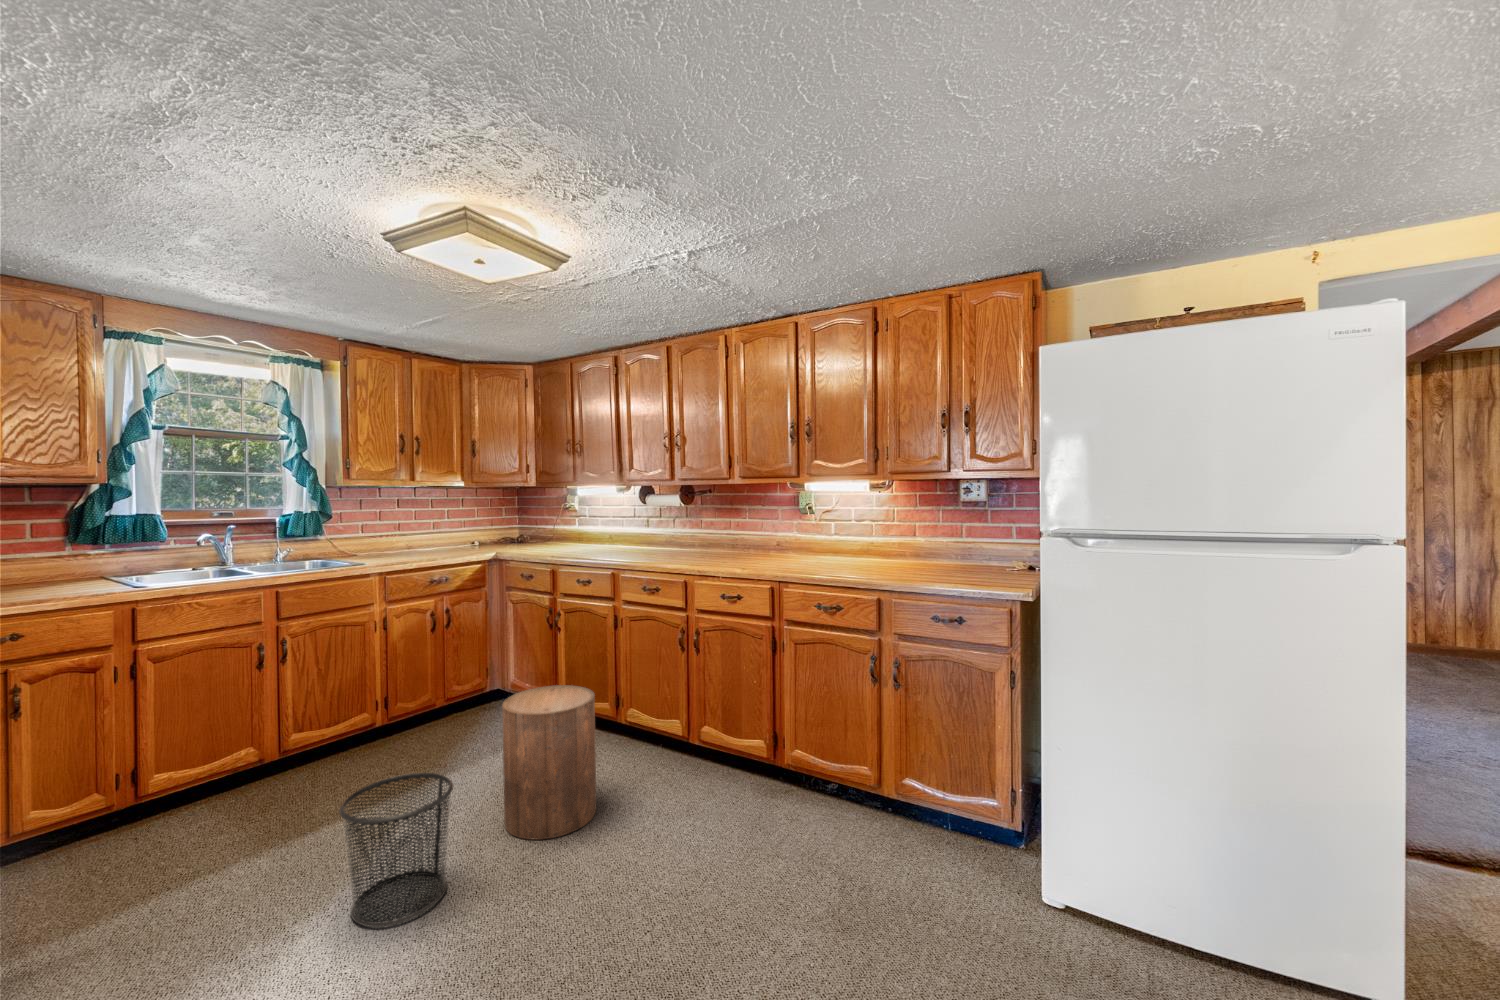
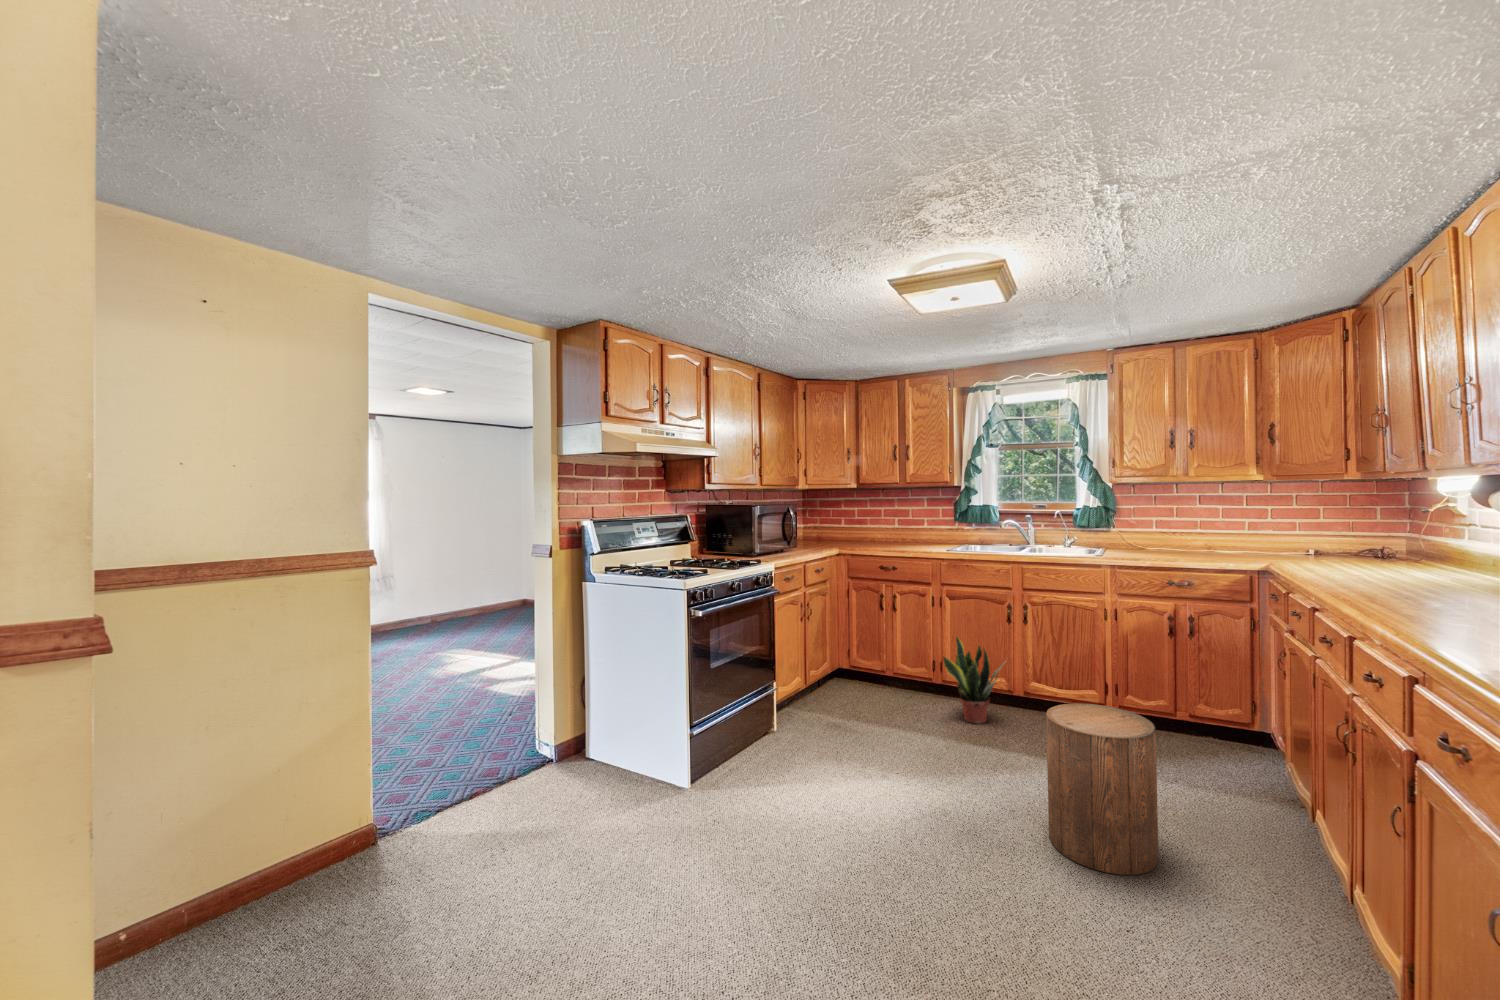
potted plant: none [191,705,289,823] -> present [943,637,1005,724]
waste bin: present [340,773,453,927] -> none [899,714,977,823]

